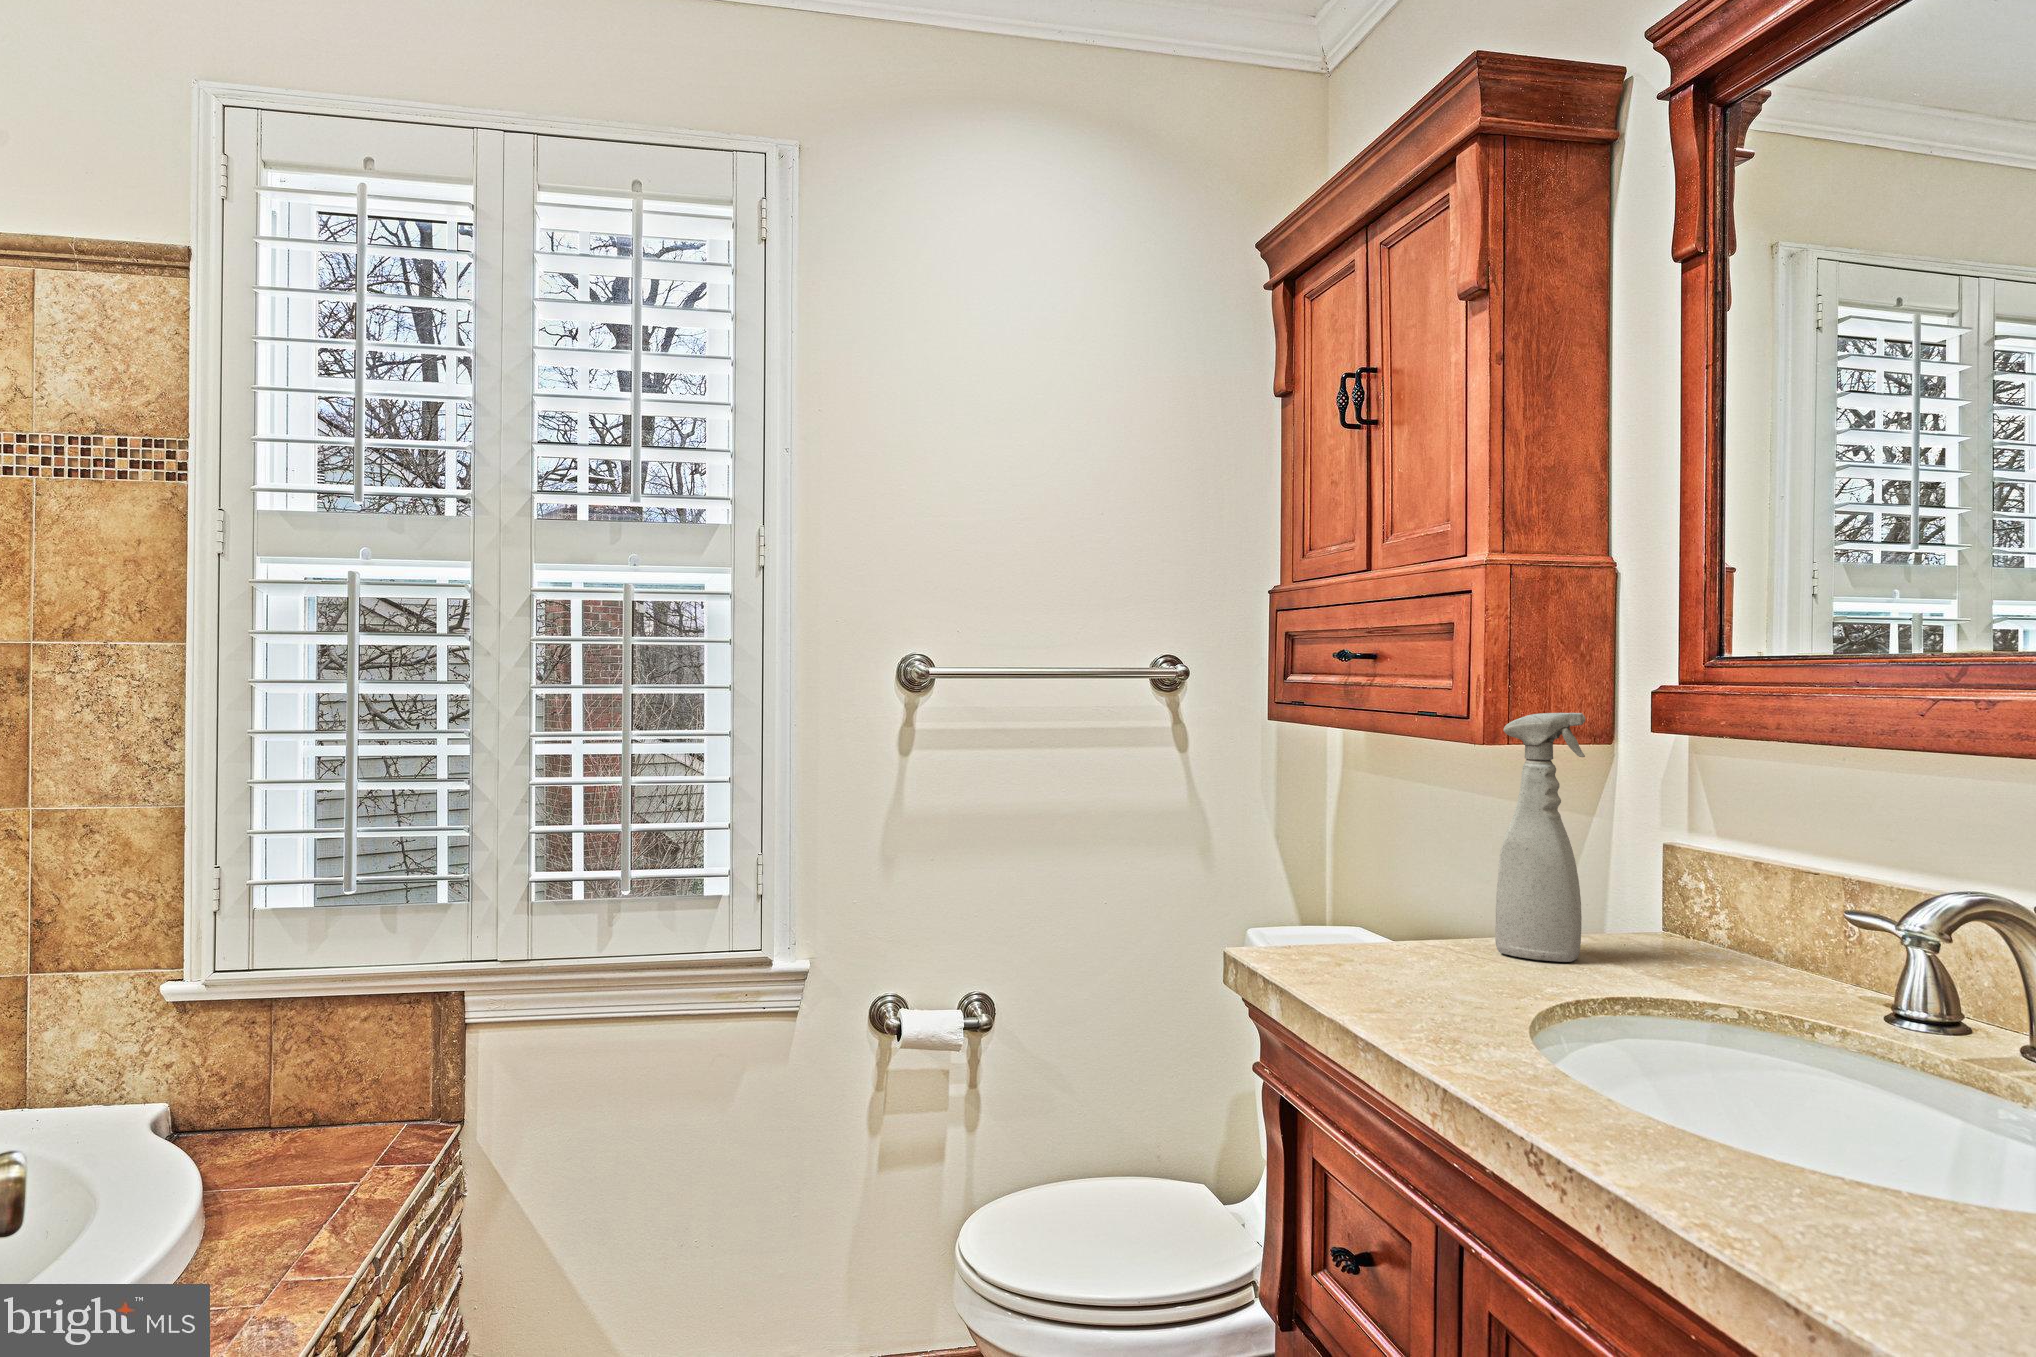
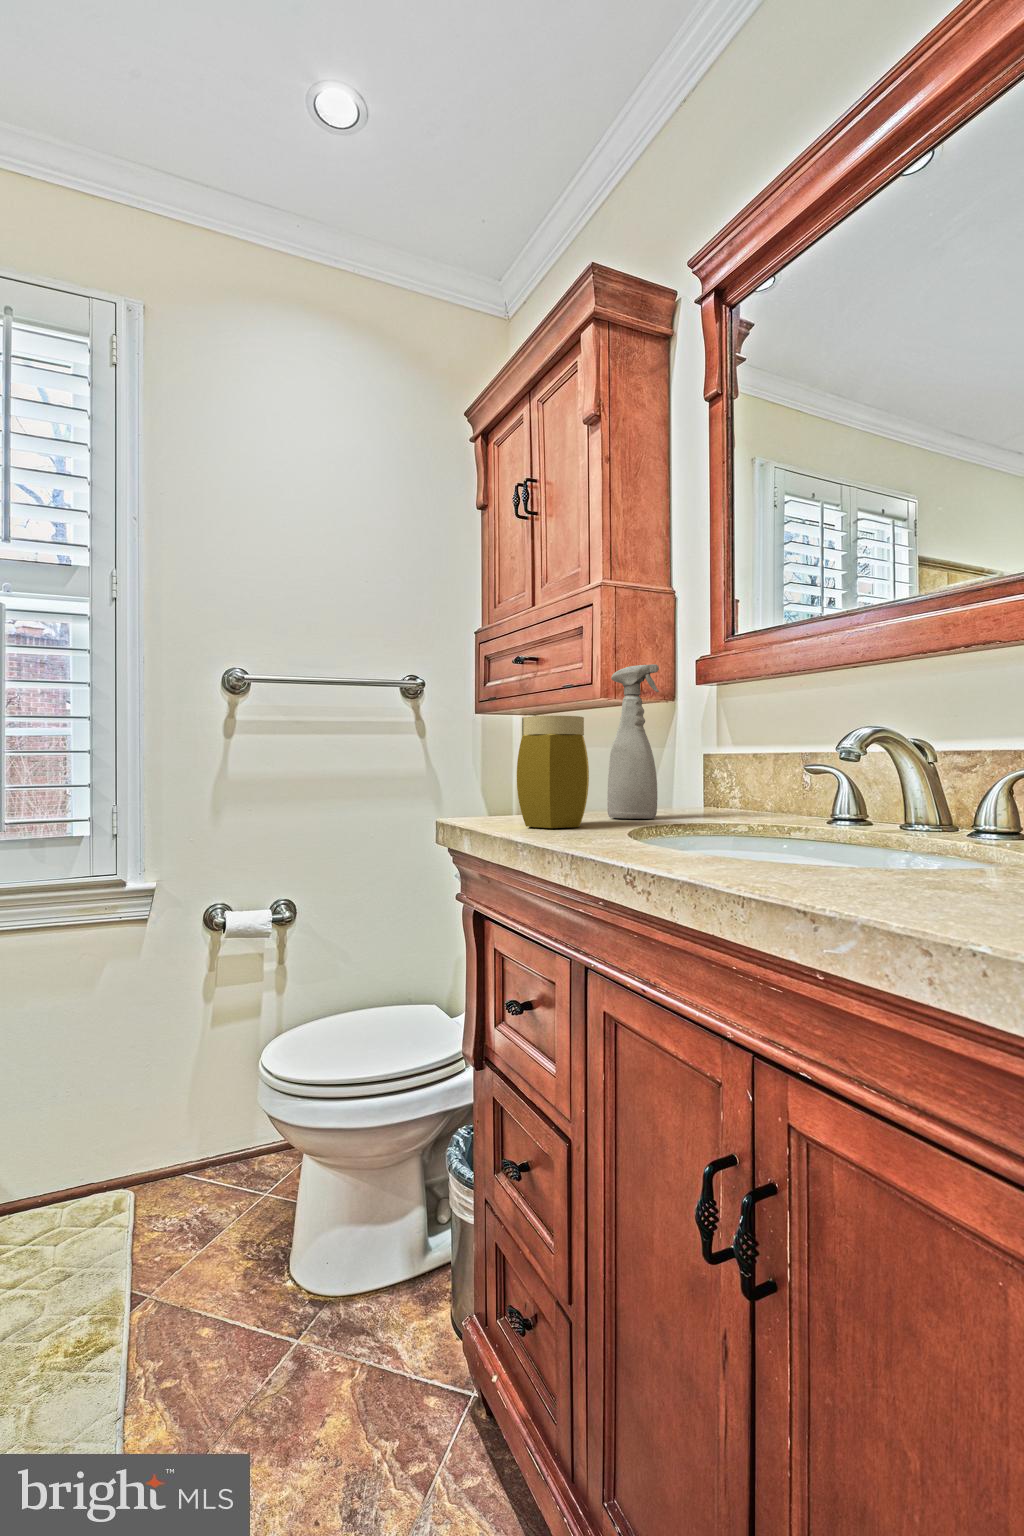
jar: none [1349,804,1465,985] -> present [517,716,589,828]

